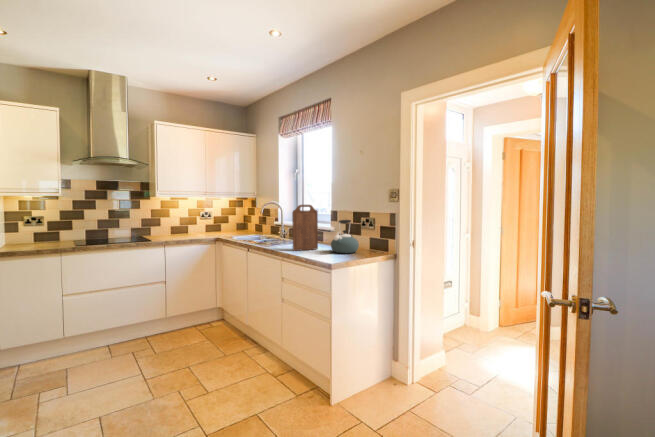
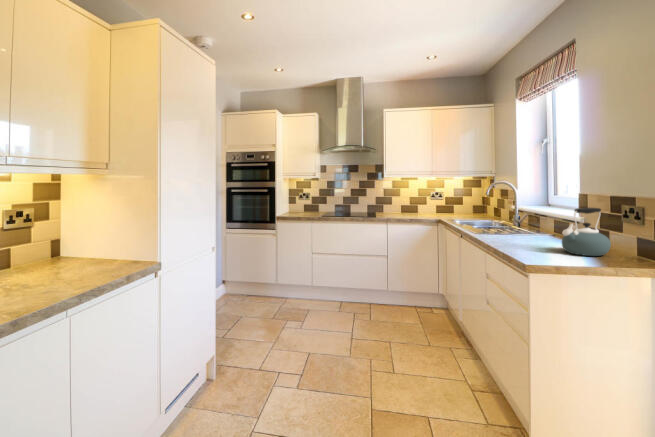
cutting board: present [292,205,318,251] -> none [507,186,549,245]

